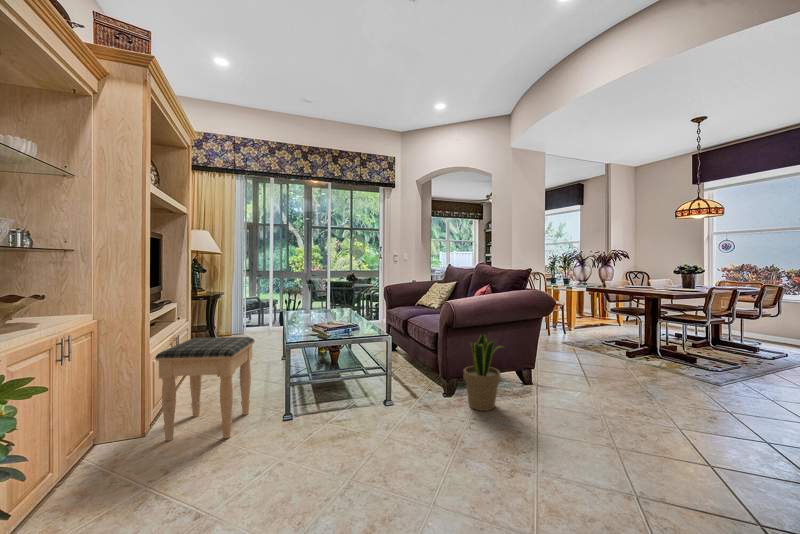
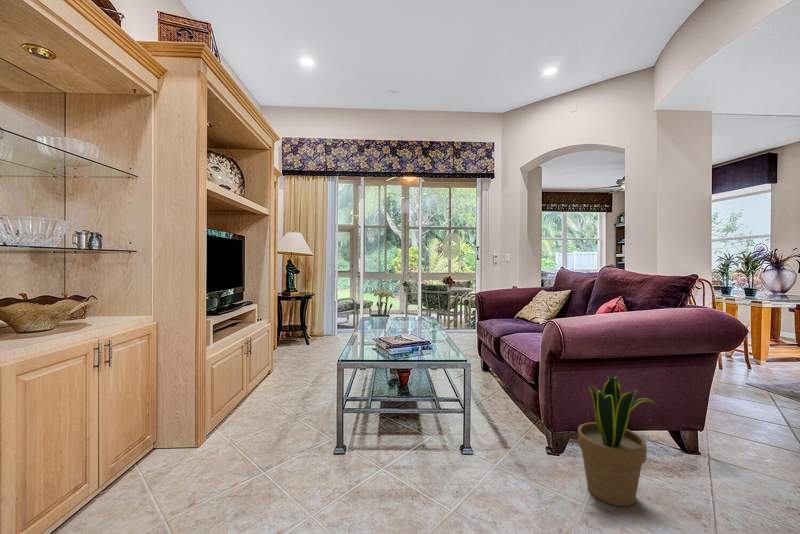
footstool: present [155,337,255,441] -> none [170,348,294,482]

